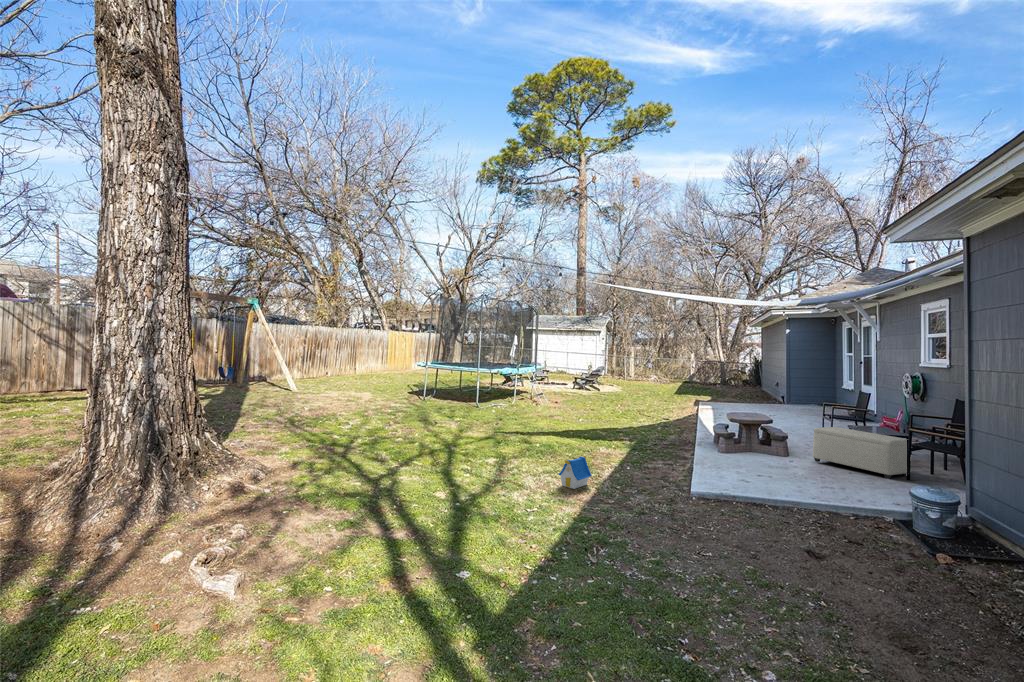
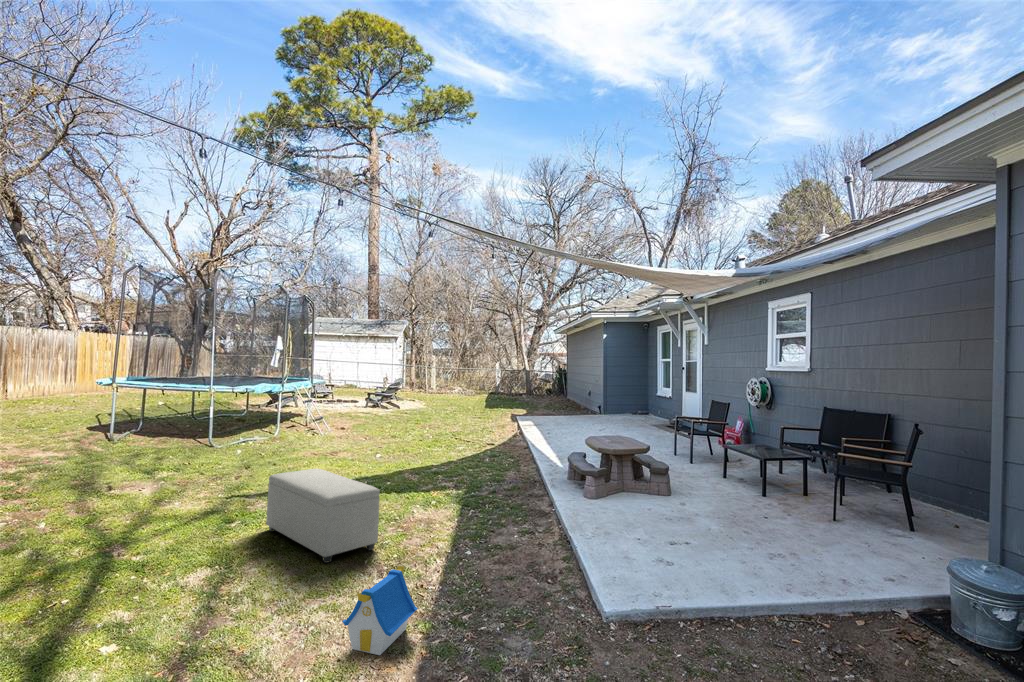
ottoman: present [813,427,911,479] -> present [266,469,380,563]

